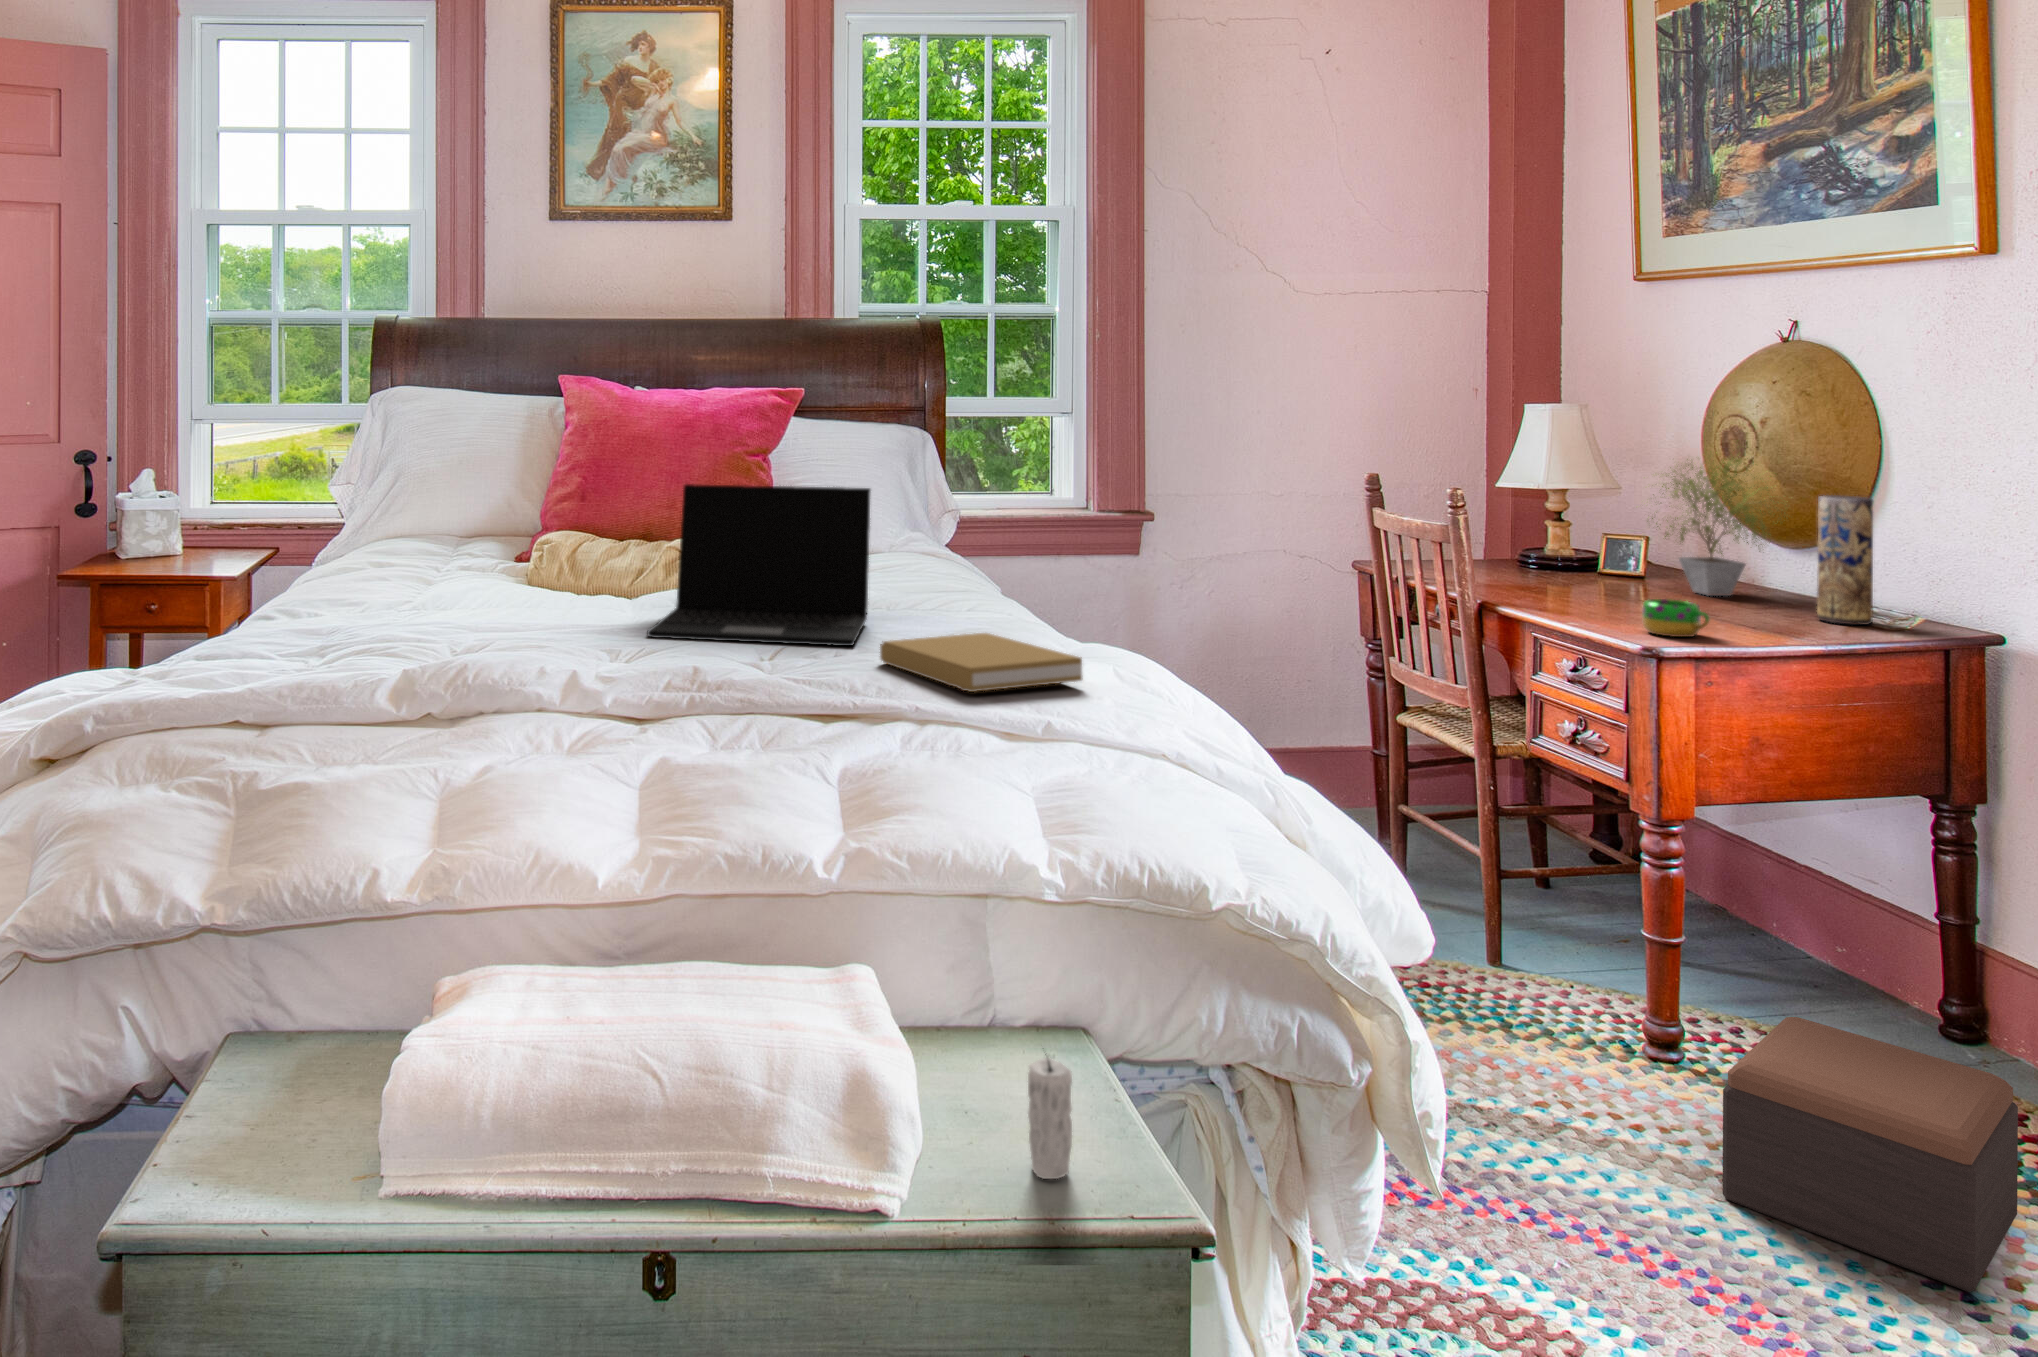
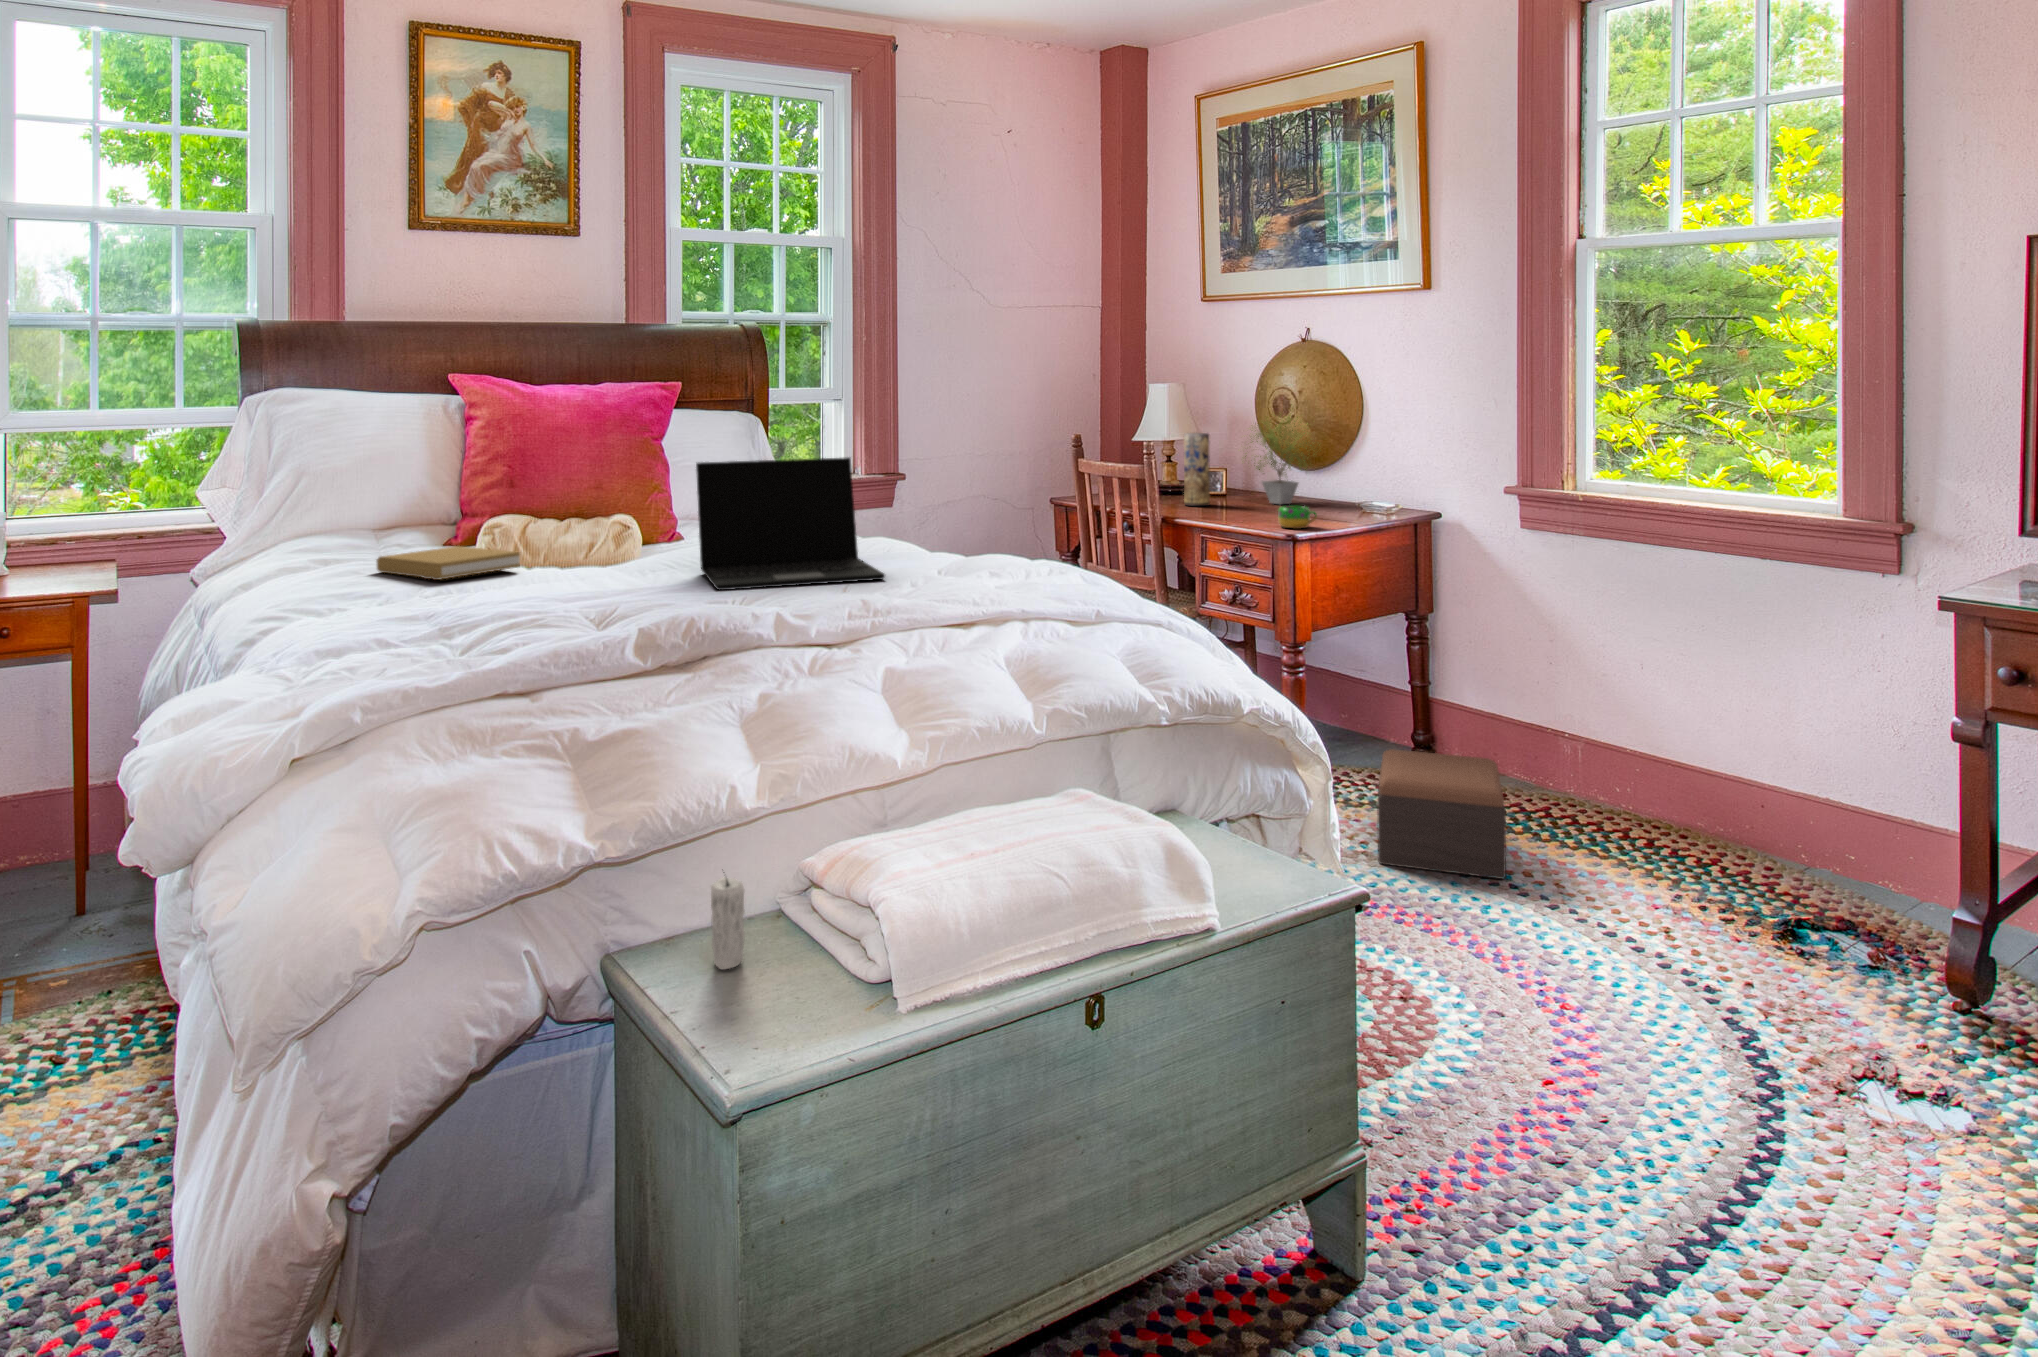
vase: present [1817,495,1873,625] -> present [1184,433,1210,506]
book: present [880,633,1083,692] -> present [377,546,520,580]
candle: present [1028,1054,1072,1179] -> present [711,872,745,970]

